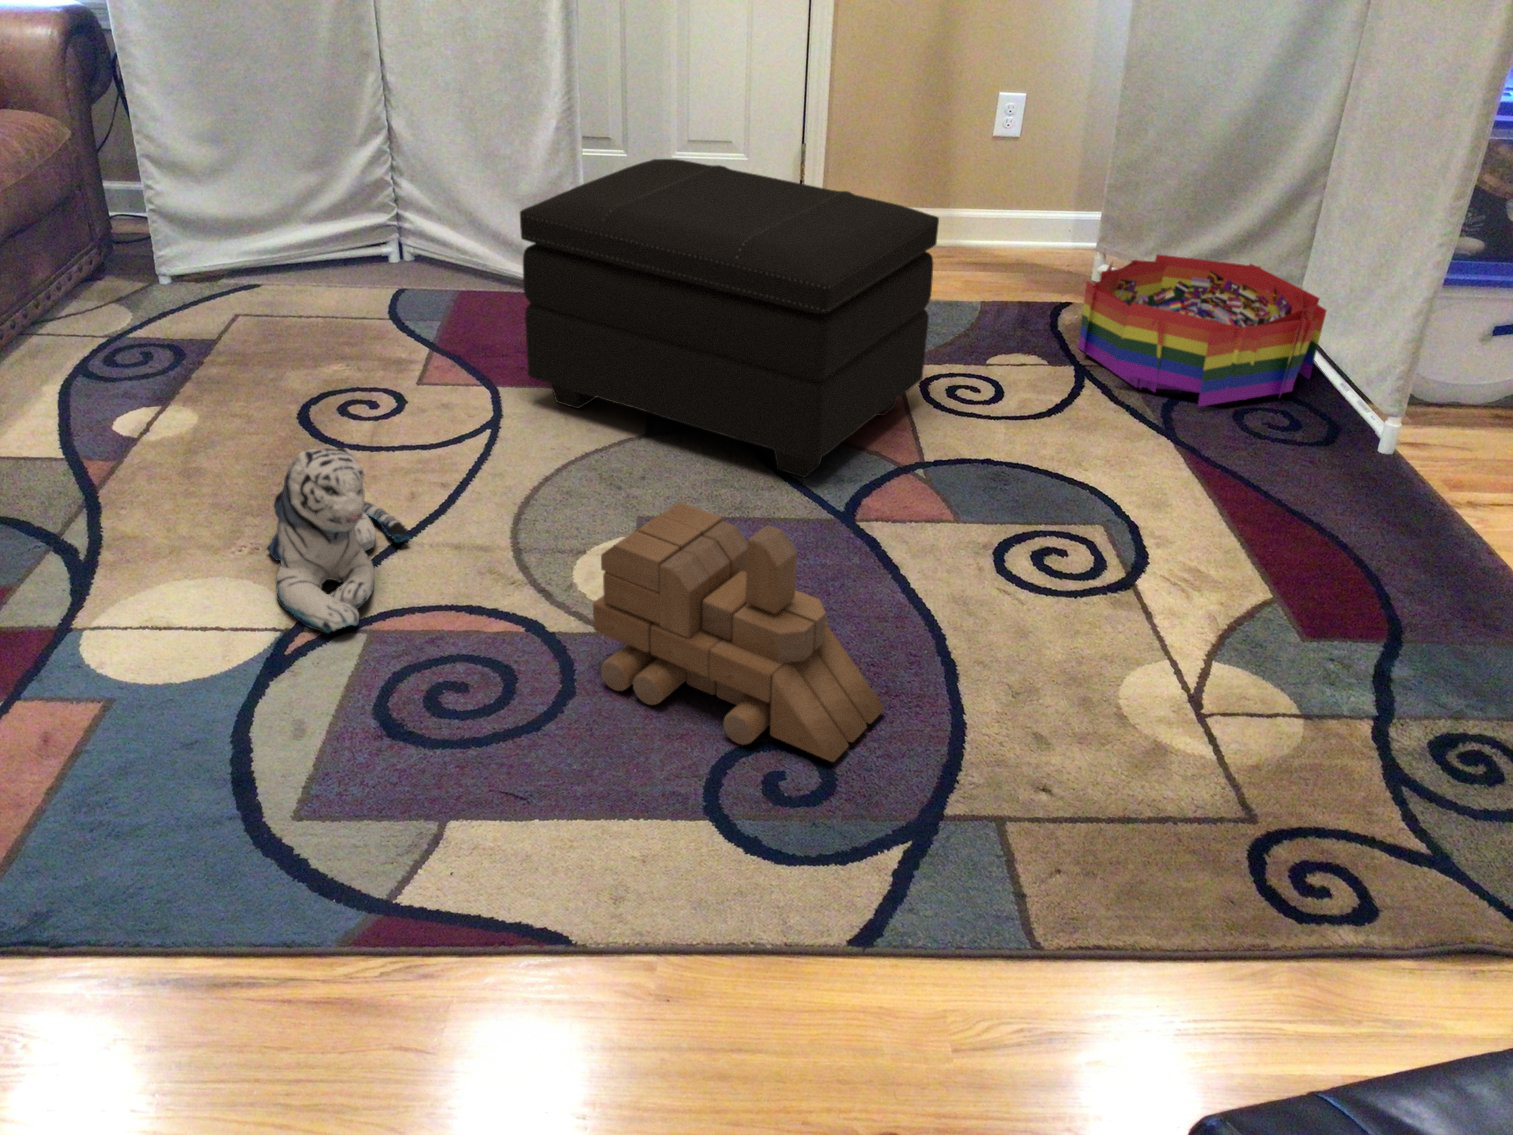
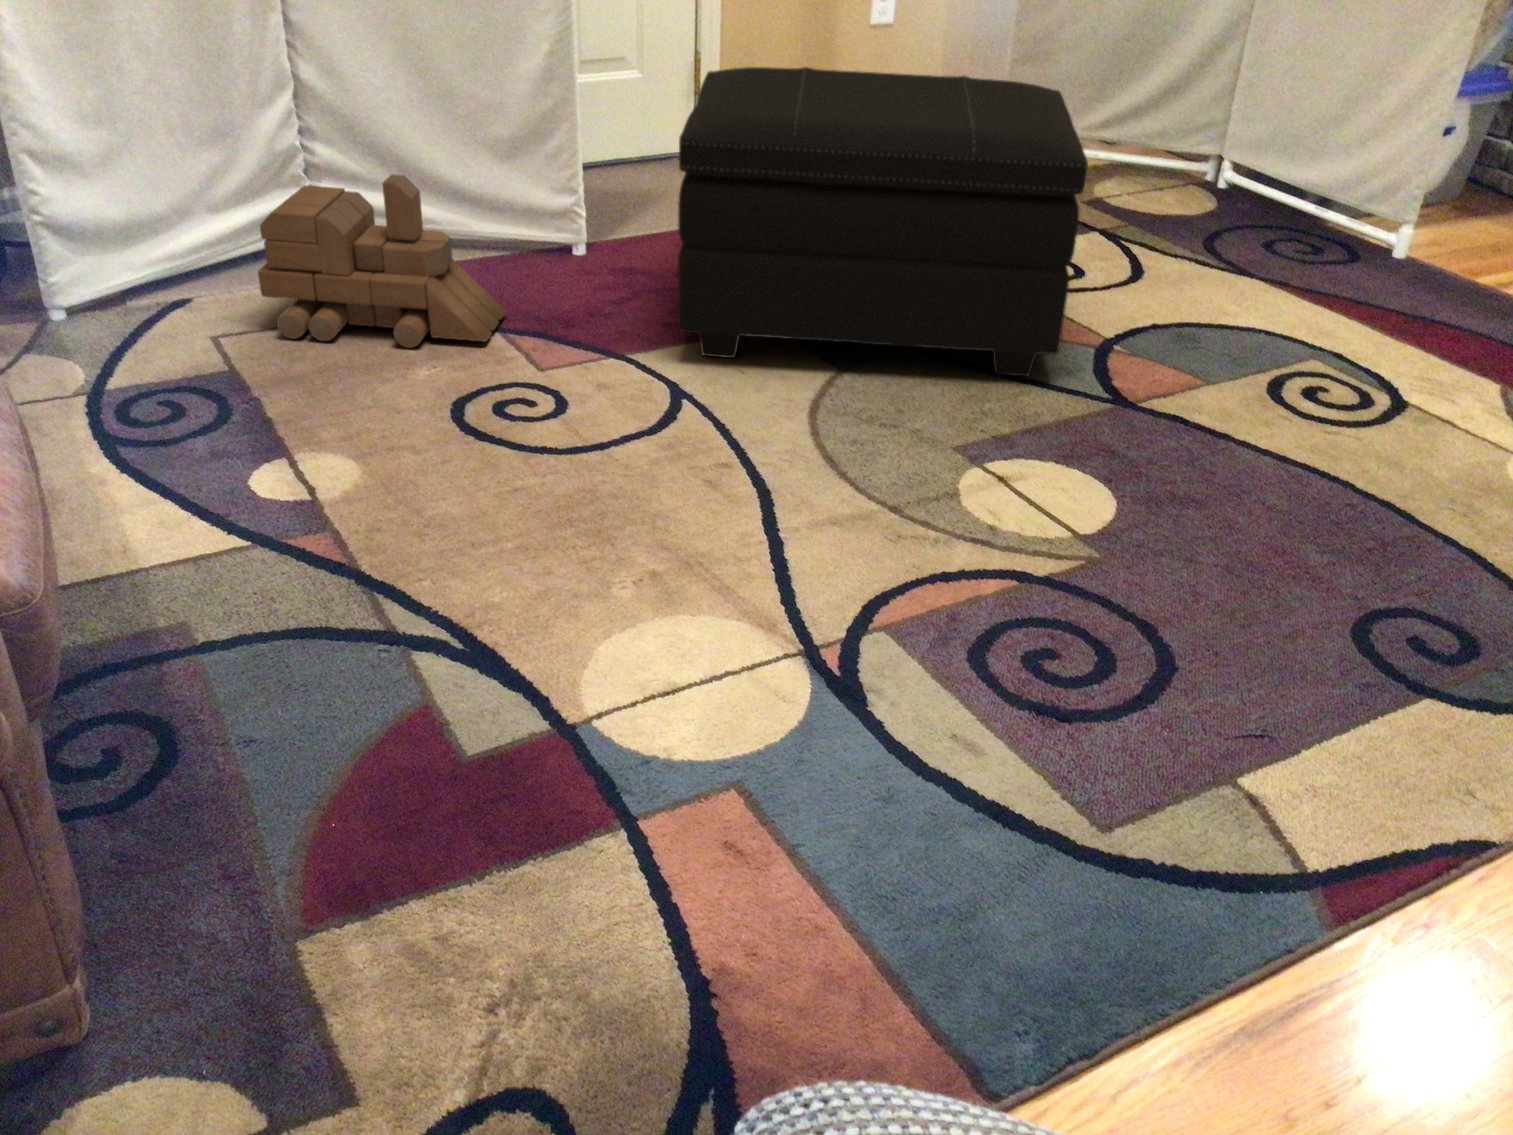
storage bin: present [1078,254,1326,407] -> none [1077,111,1313,248]
plush toy: present [267,448,409,633] -> none [612,422,844,635]
toy train: present [593,503,884,762] -> present [258,174,506,348]

